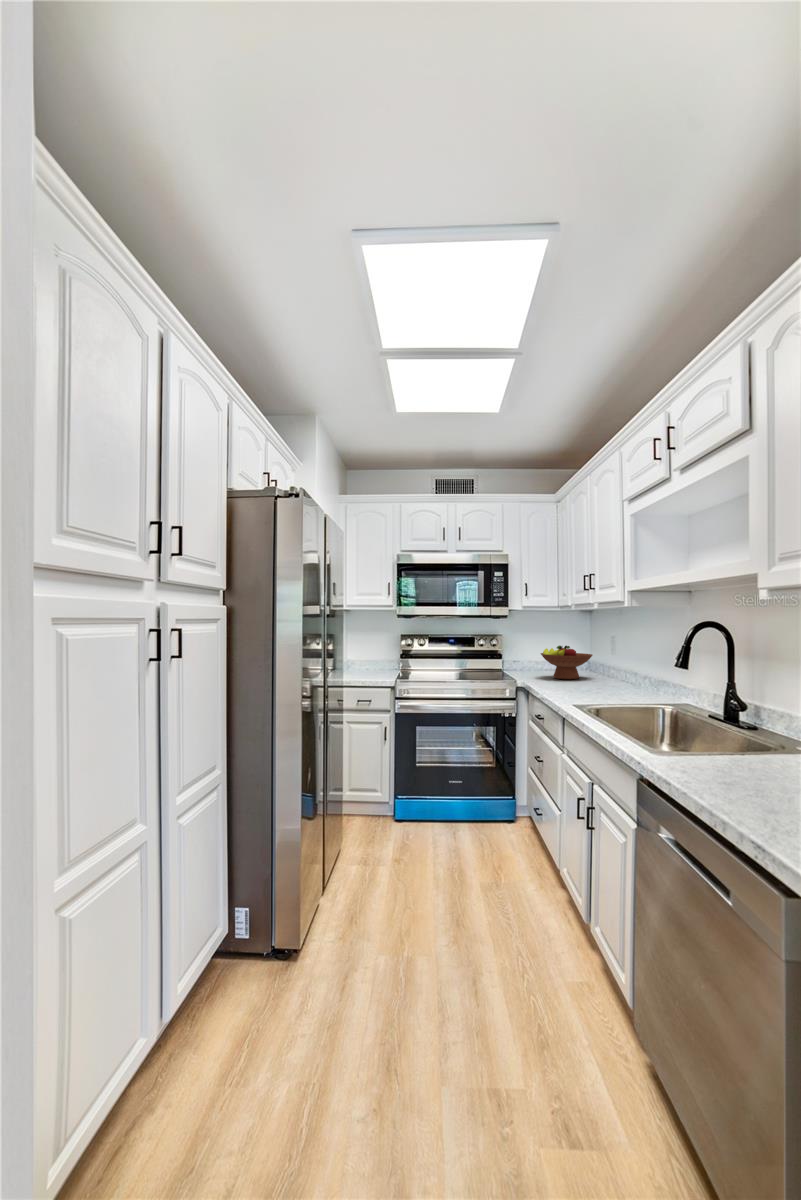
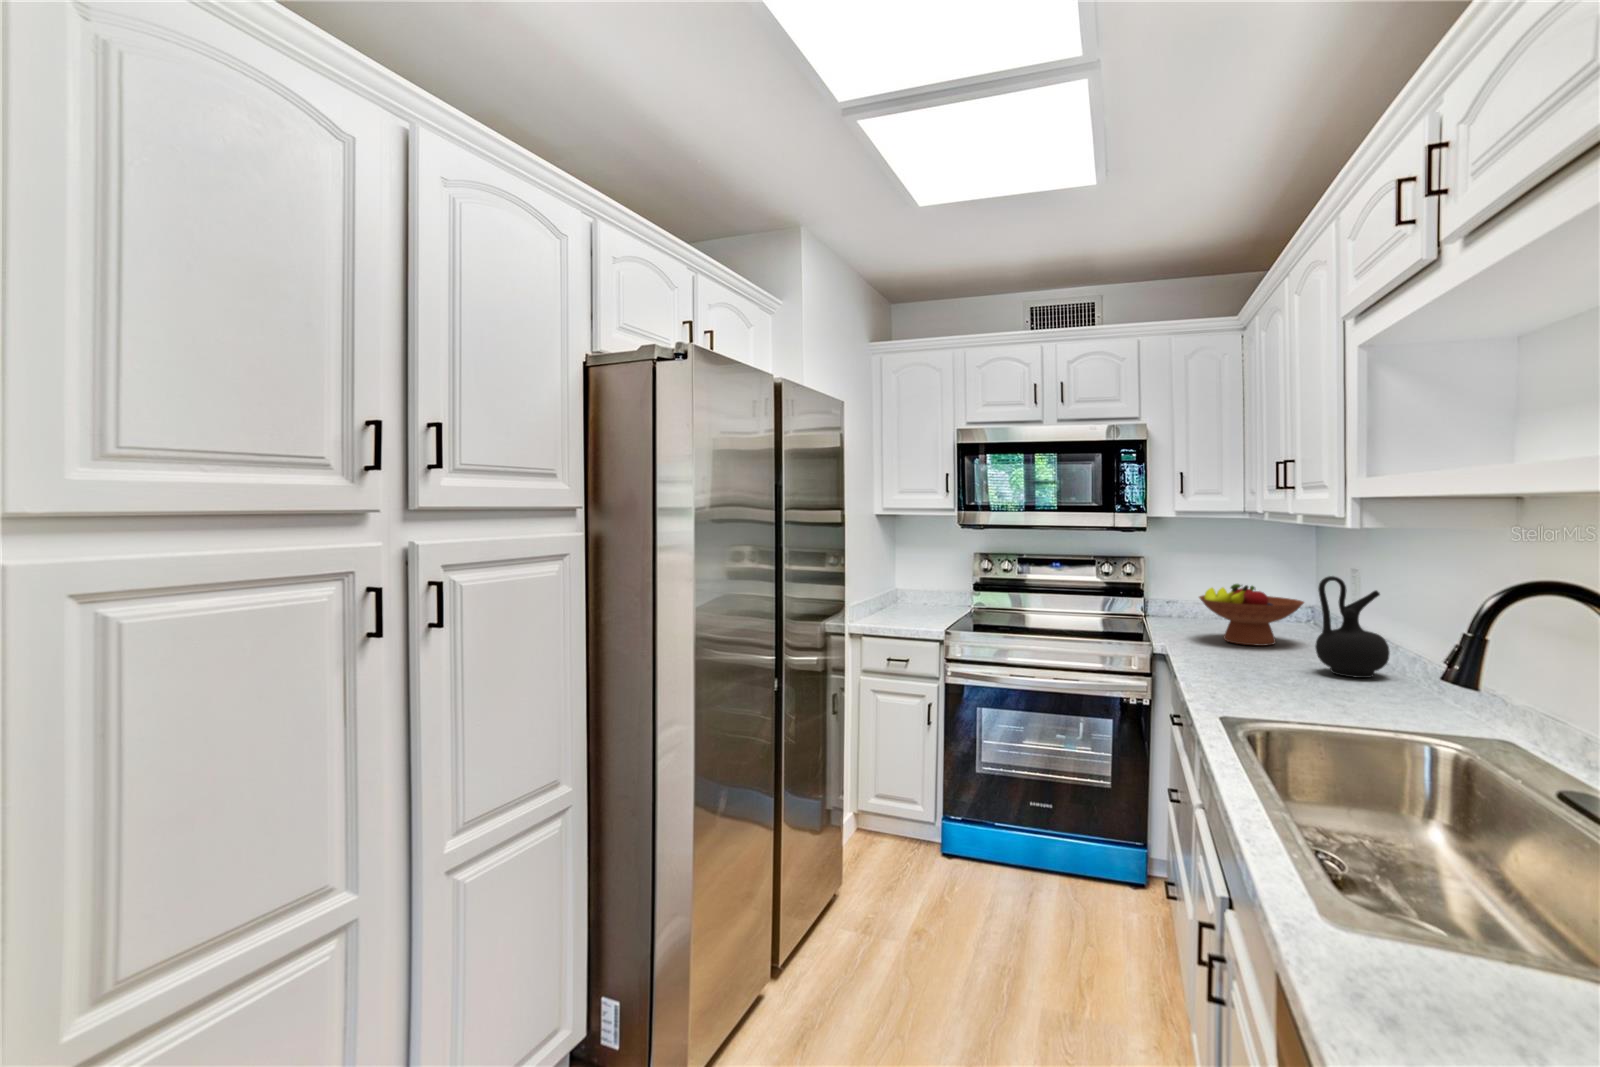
ceramic jug: none [604,637,637,689] -> present [1315,576,1390,678]

